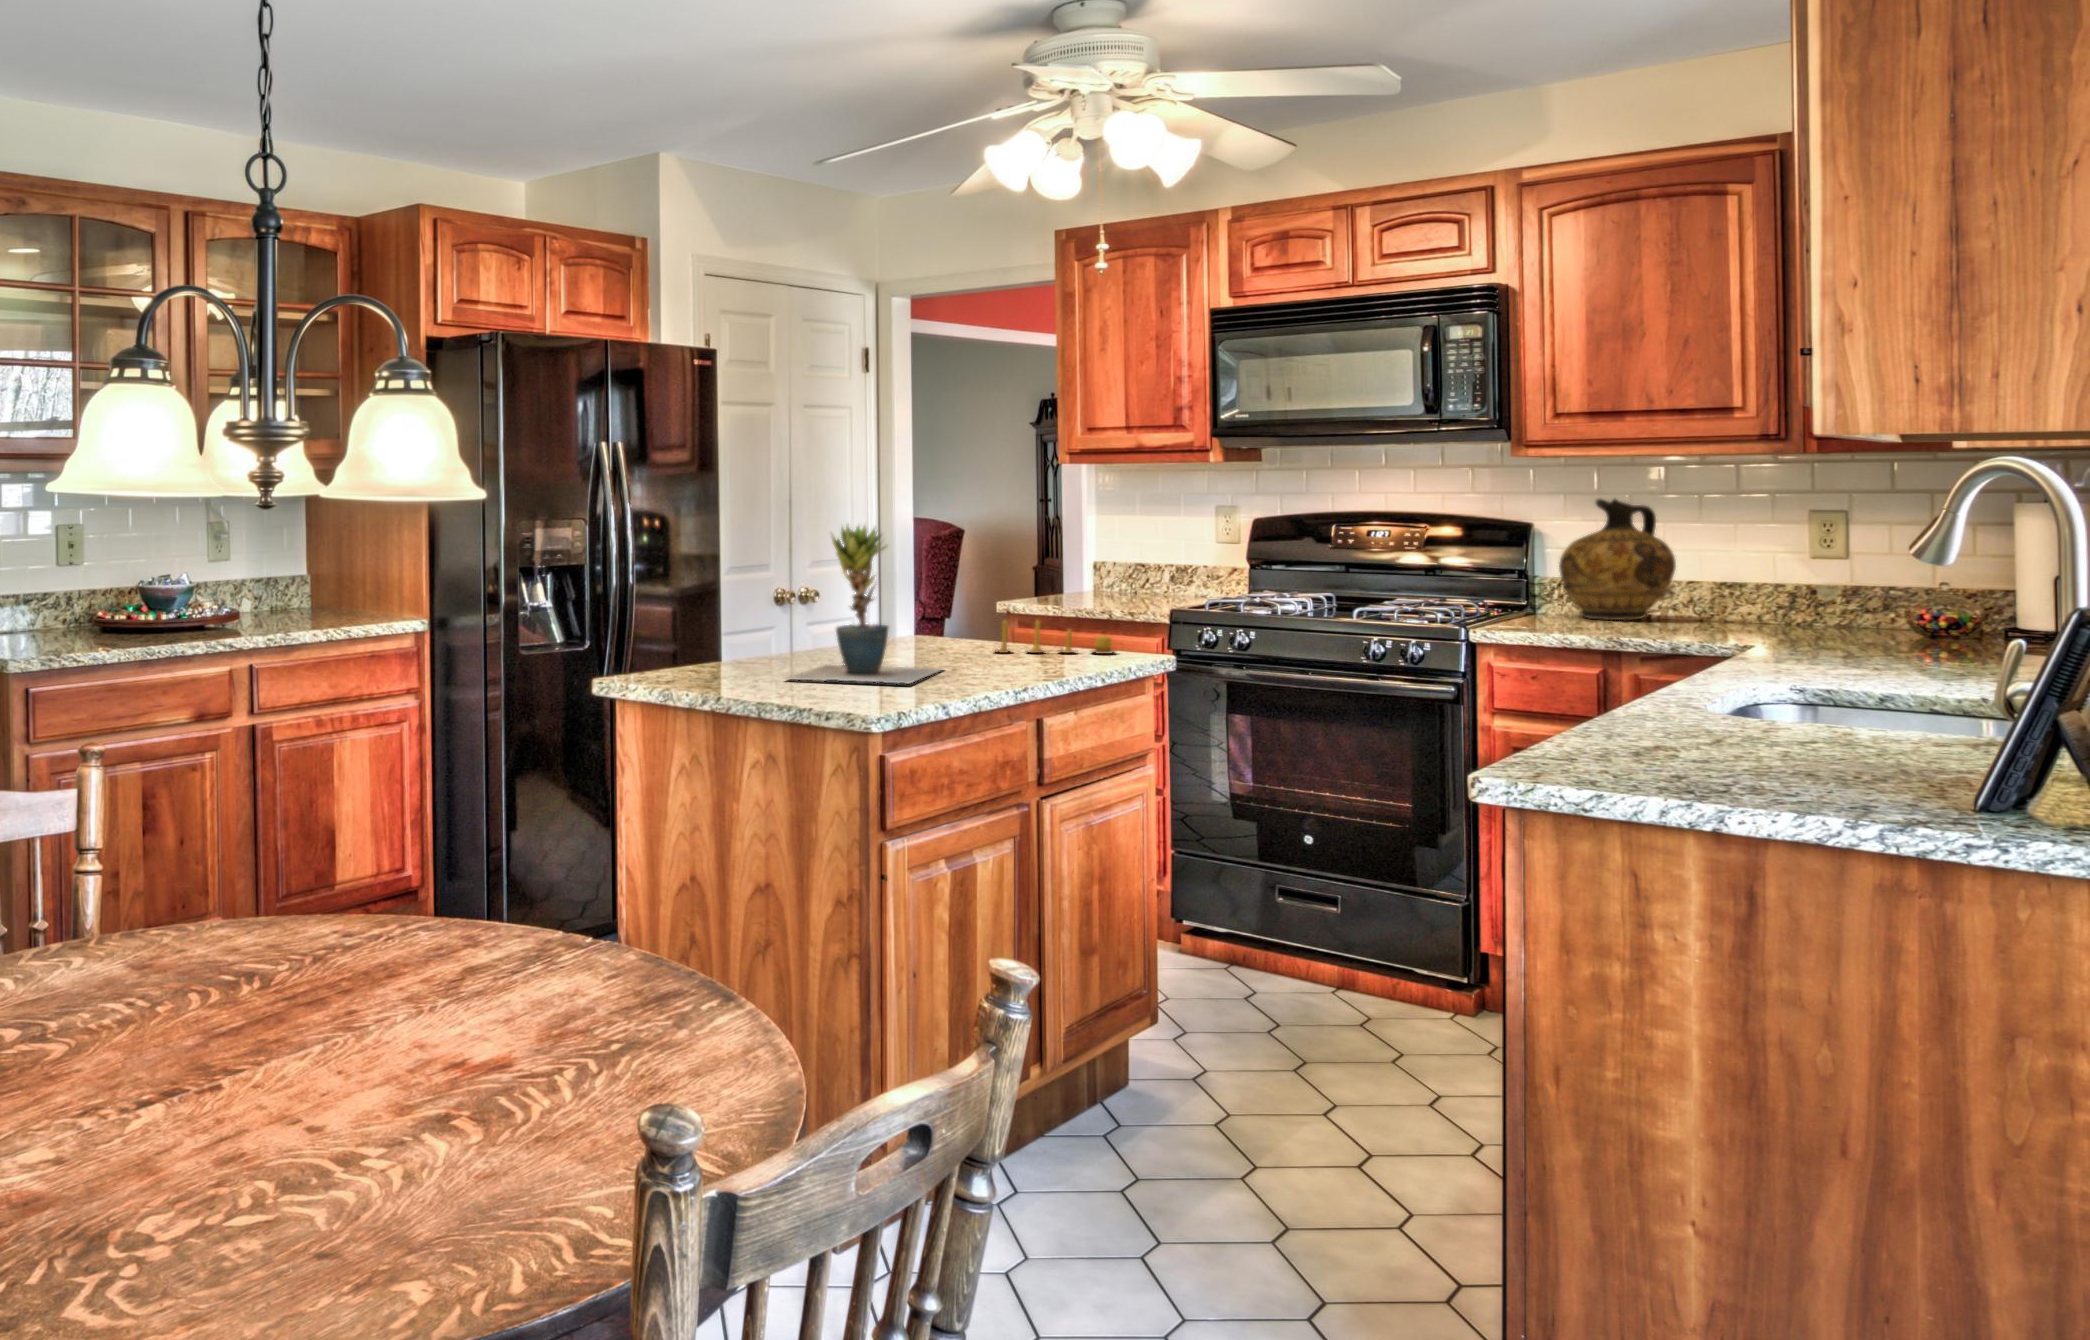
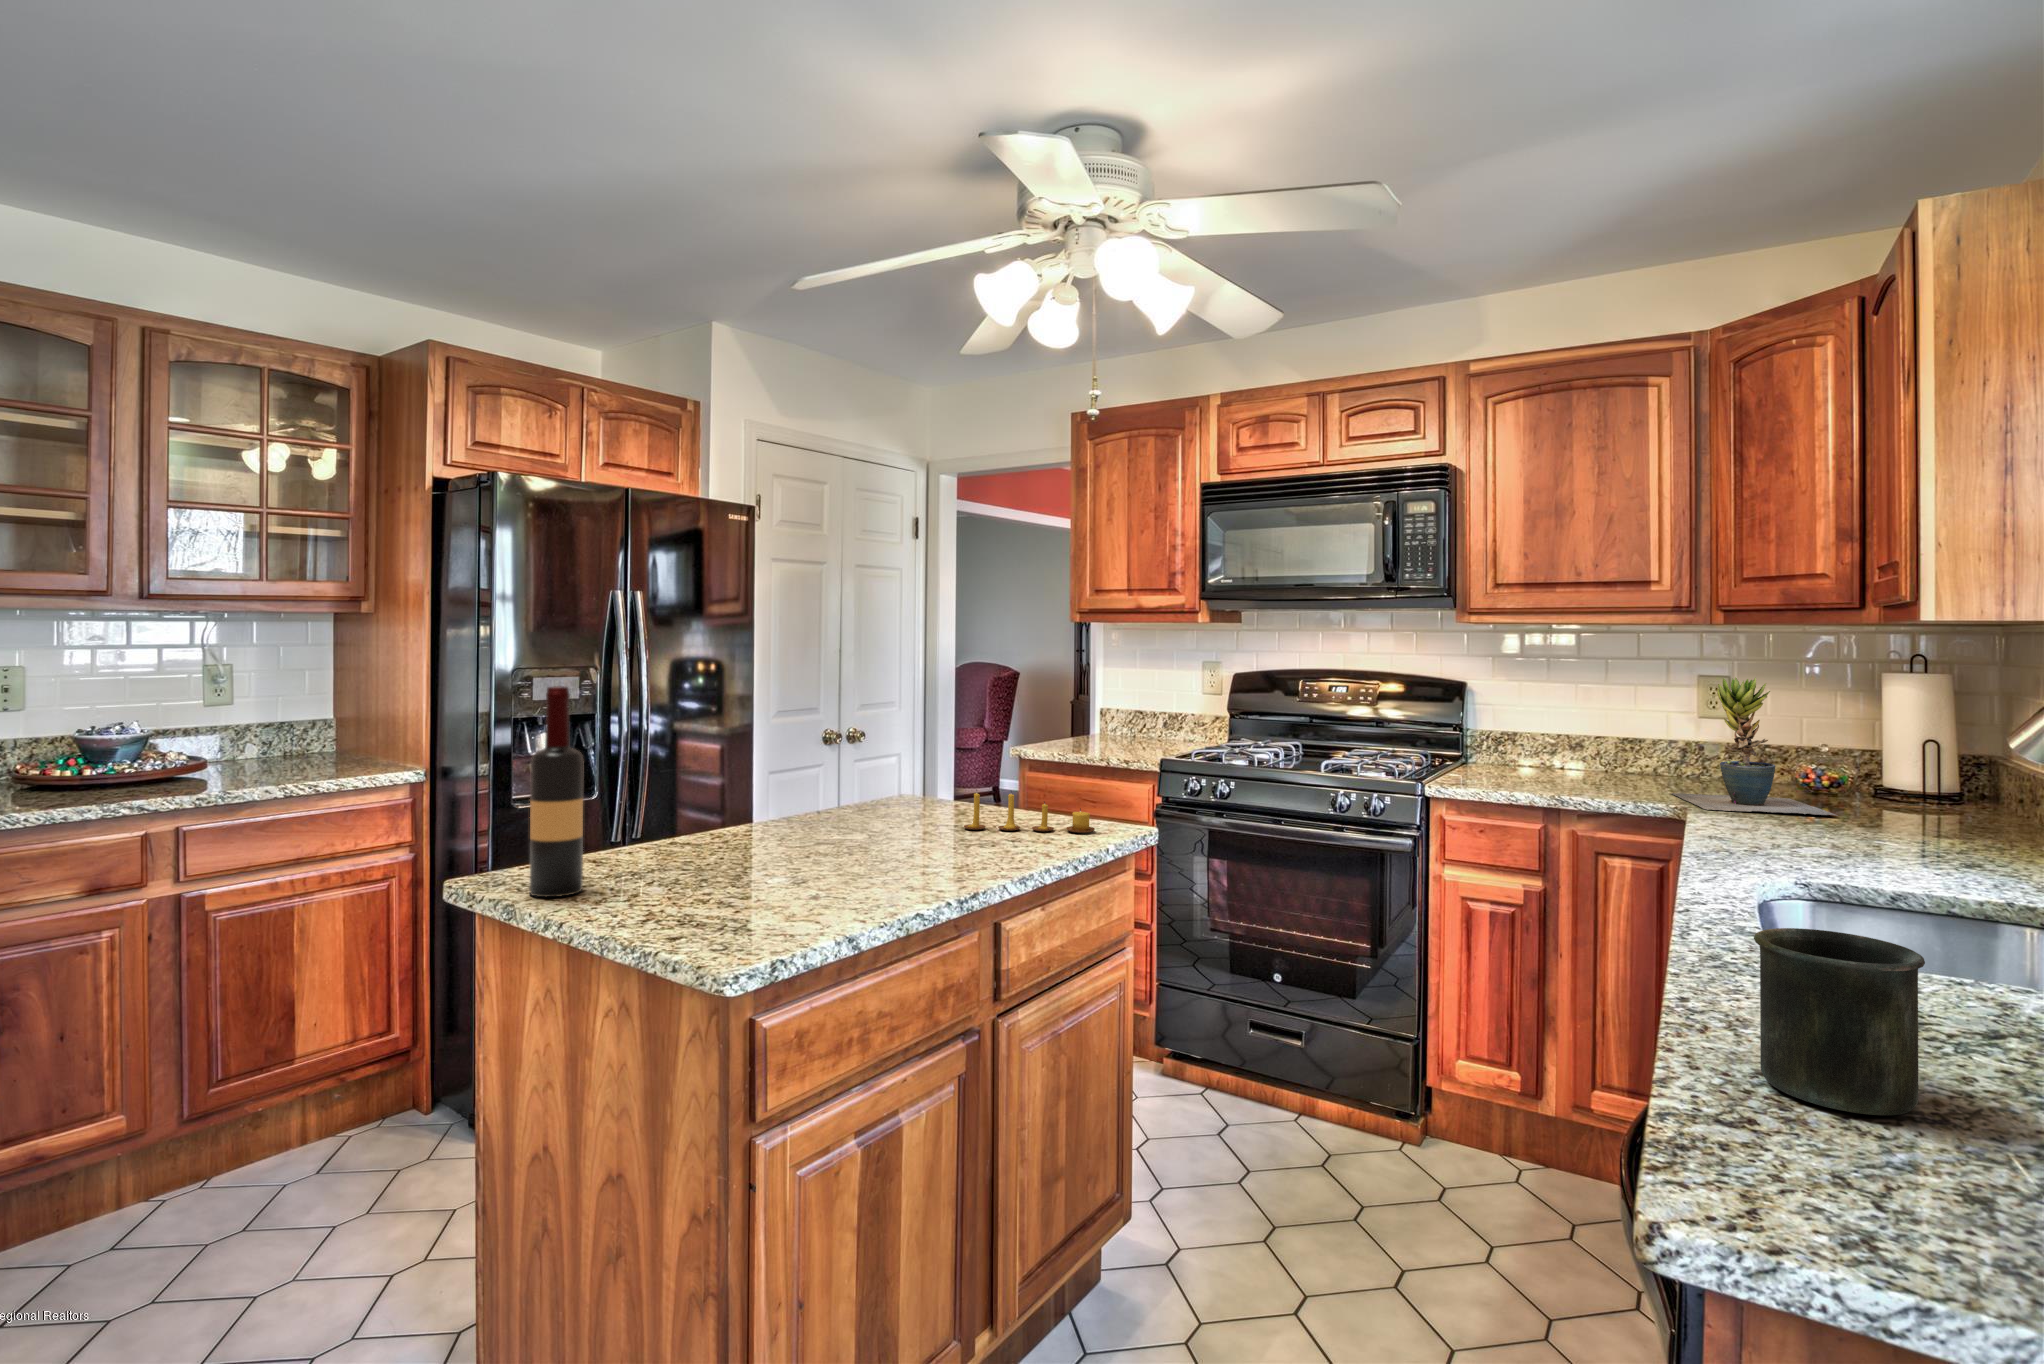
ceramic jug: present [1559,499,1676,620] -> none [1511,665,1615,779]
wine bottle: none [669,521,710,685] -> present [530,686,584,897]
potted plant: present [789,526,940,684] -> present [1672,677,1835,815]
mug: none [1614,647,1718,747] -> present [1754,928,1925,1115]

